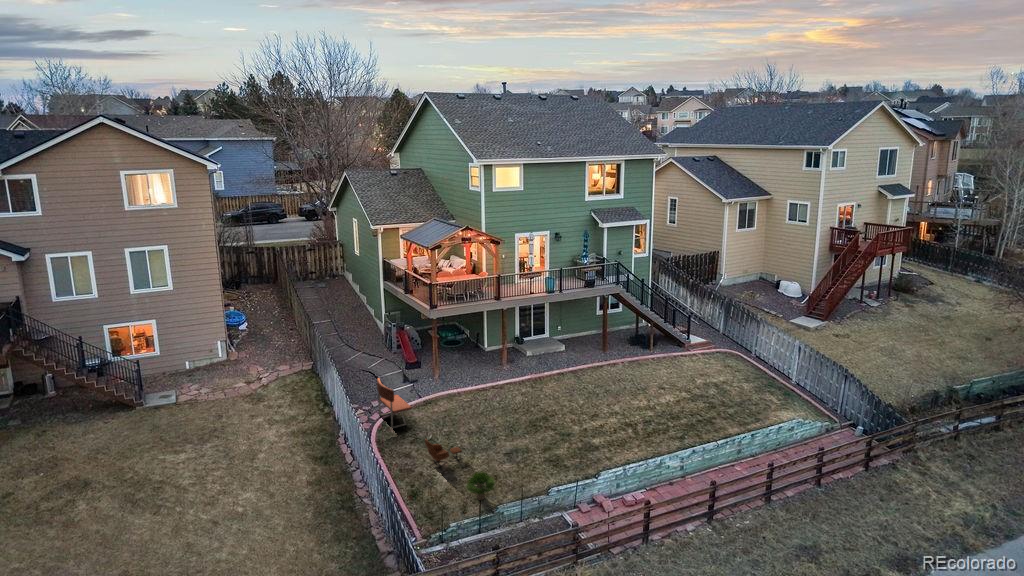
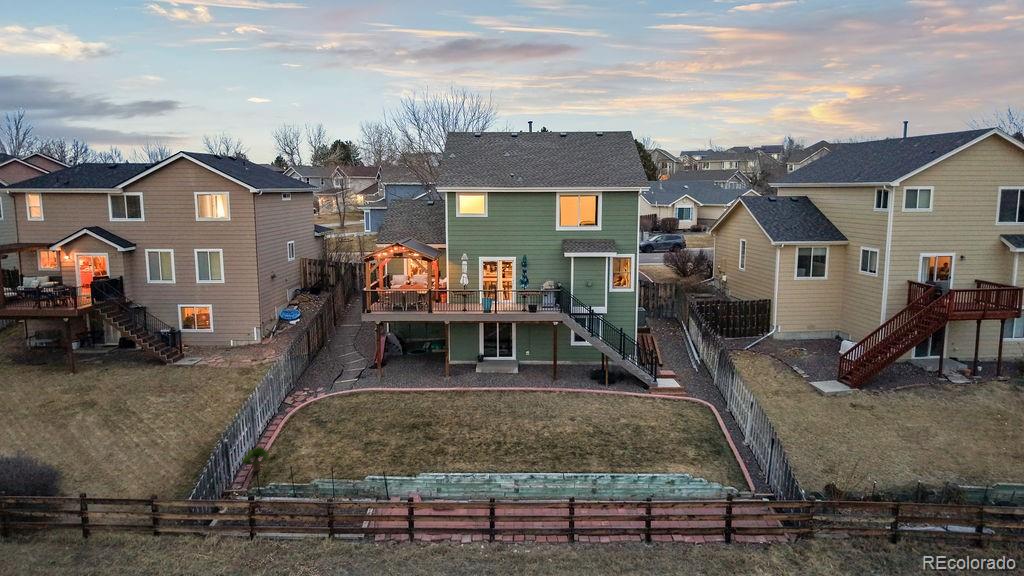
bench: present [377,378,412,428] -> none [281,364,309,408]
lounge chair: present [425,439,462,466] -> none [257,414,296,443]

